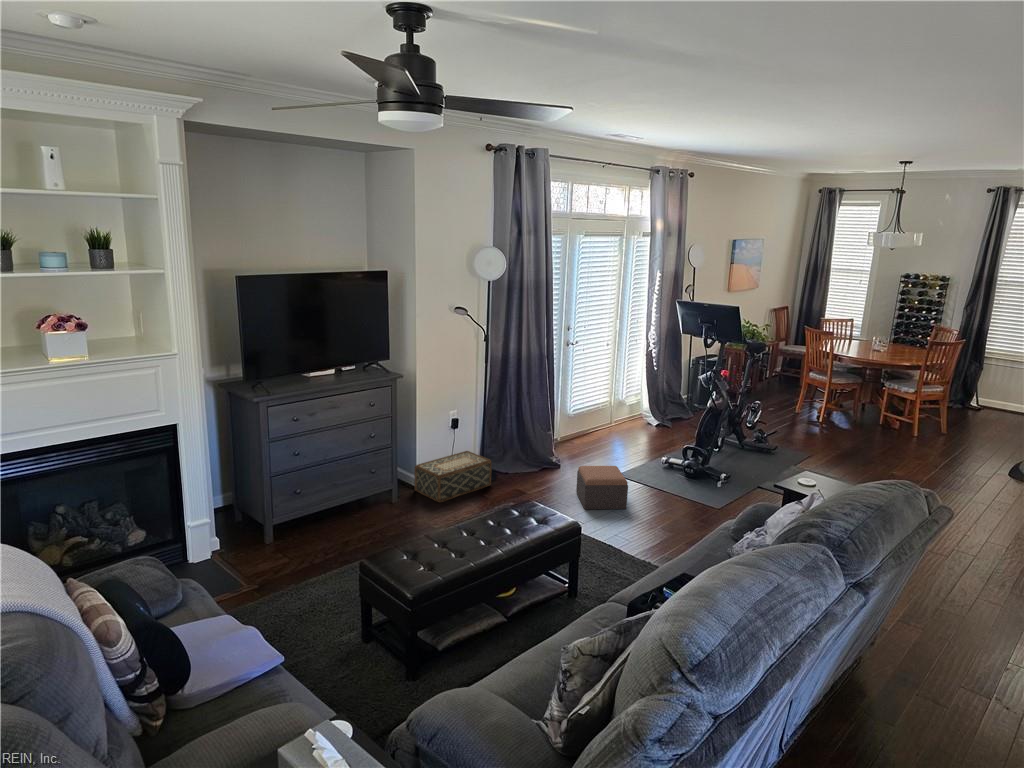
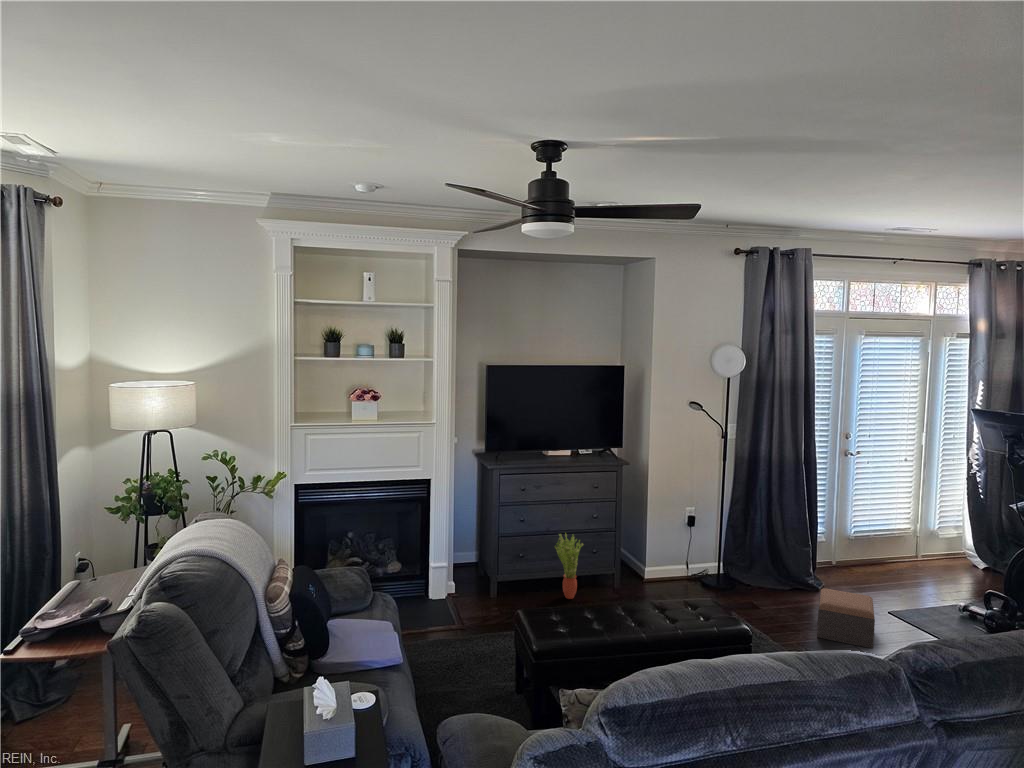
woven basket: present [415,451,492,502] -> none [642,552,724,597]
potted plant: none [336,457,368,525] -> present [555,534,583,599]

